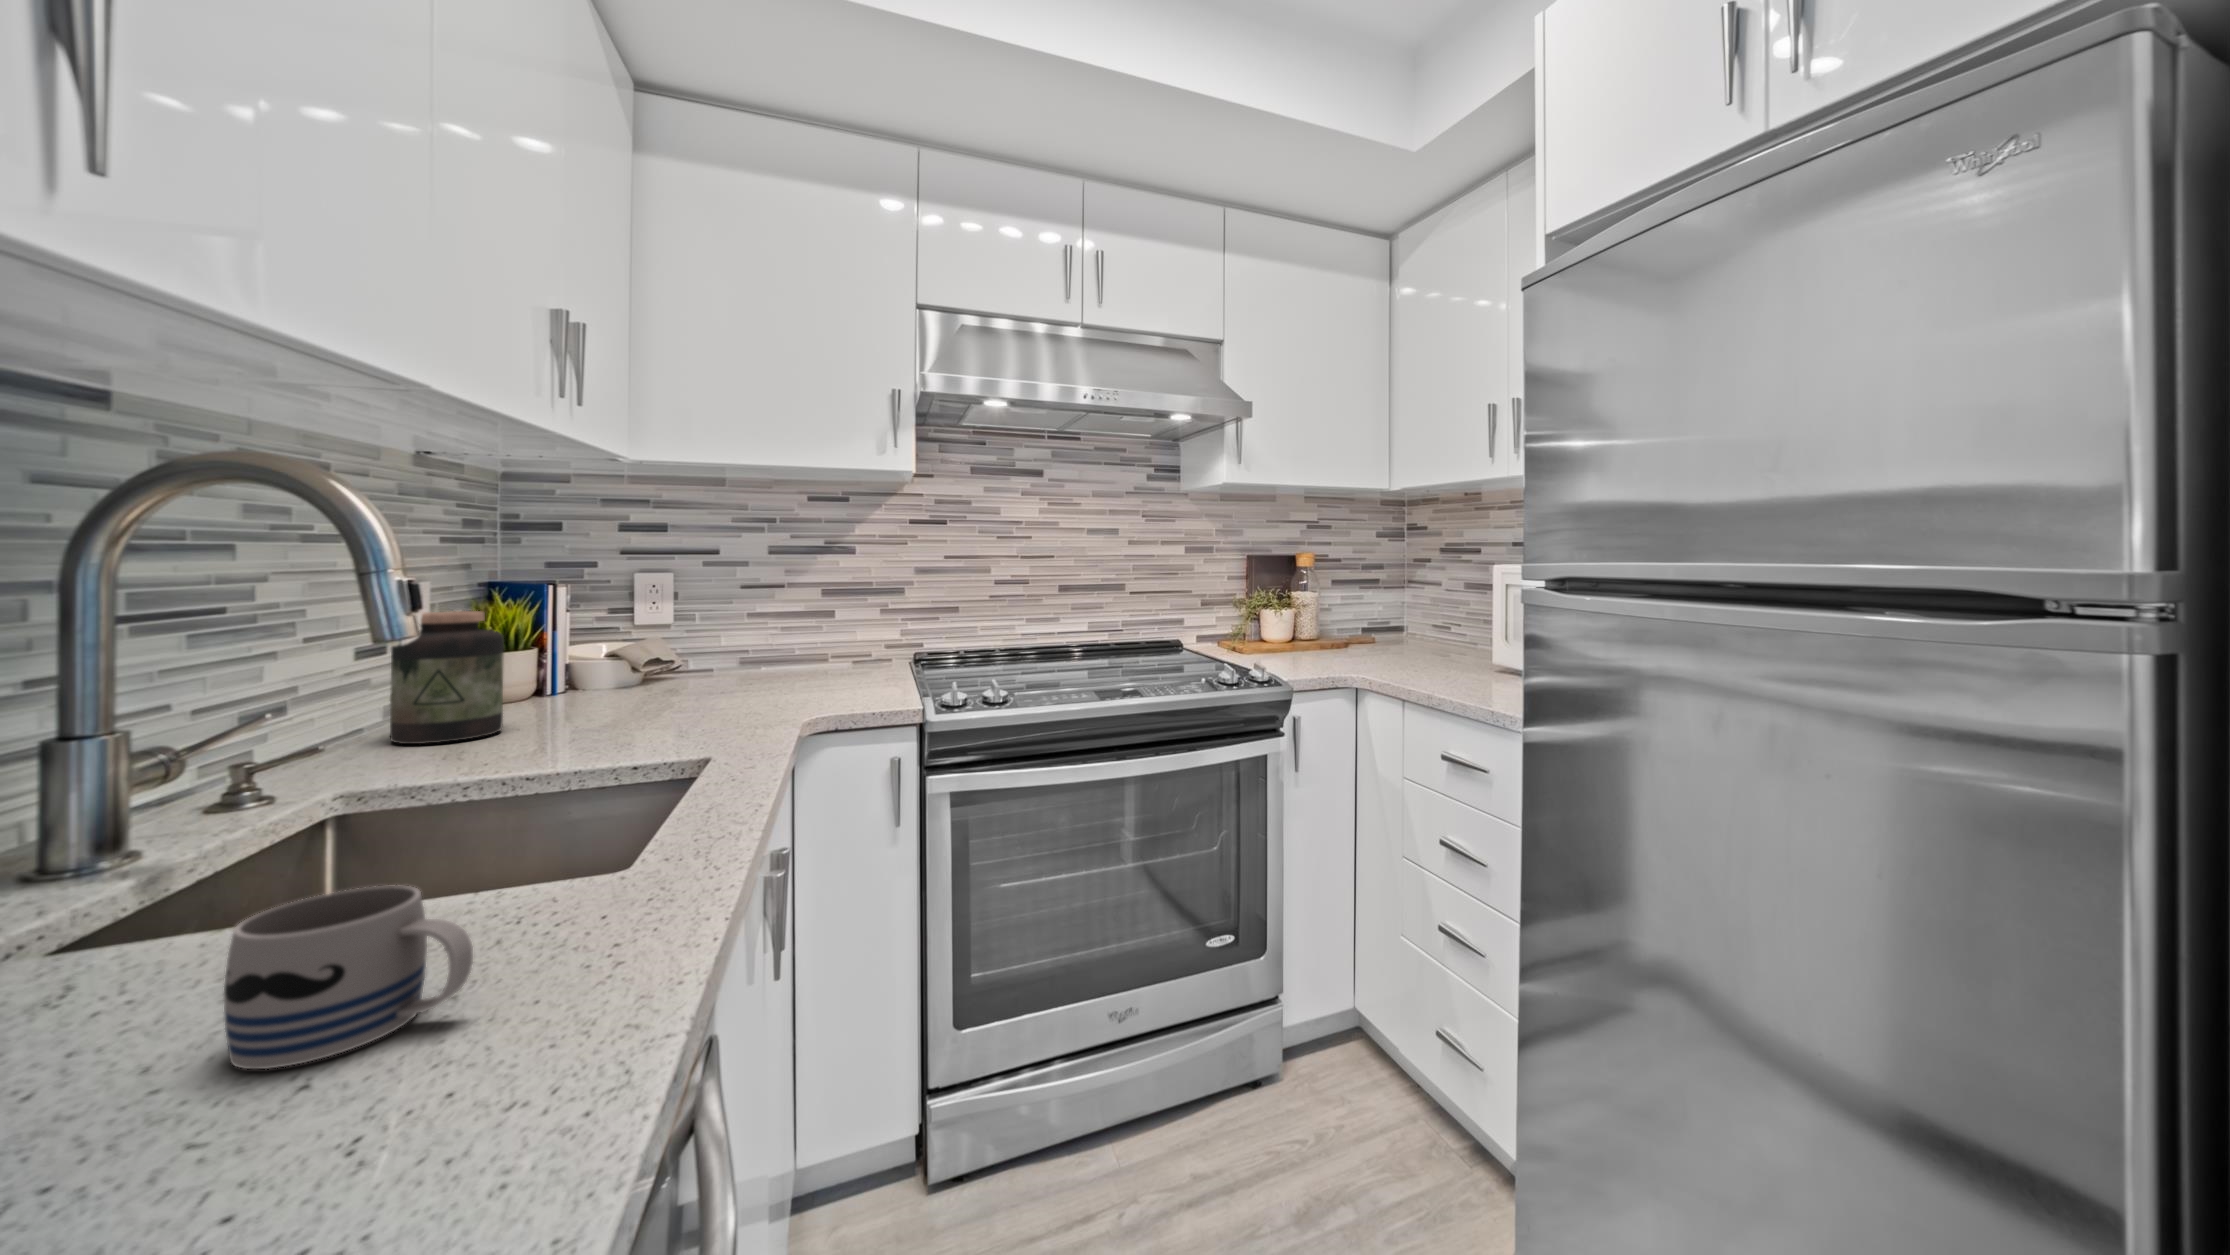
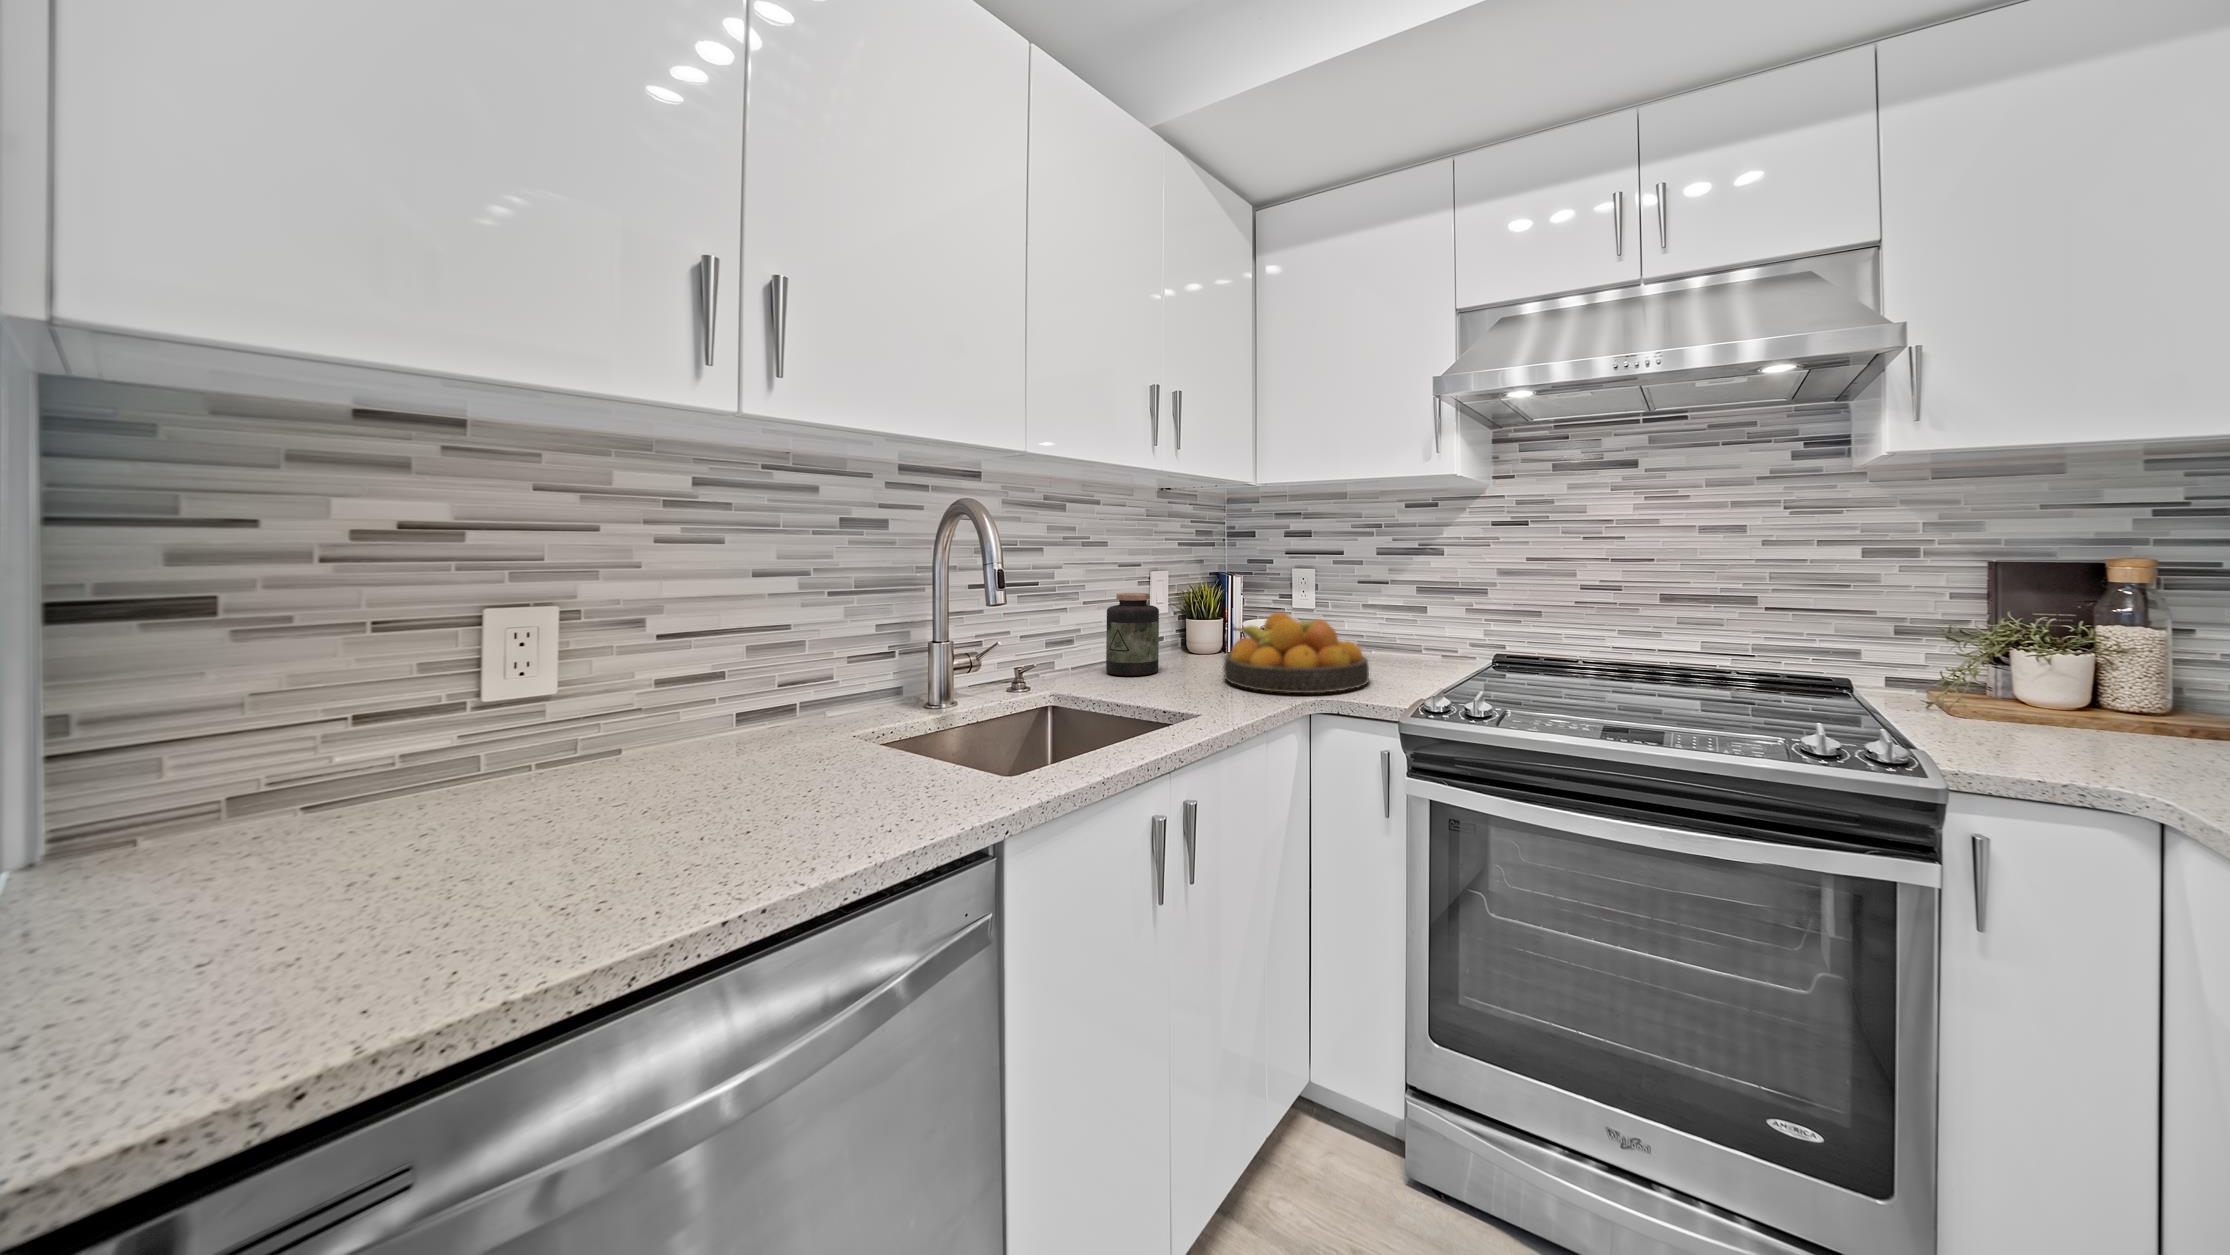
fruit bowl: none [633,625,844,720] -> present [1224,613,1369,693]
mug: present [224,886,473,1069] -> none [670,757,764,848]

